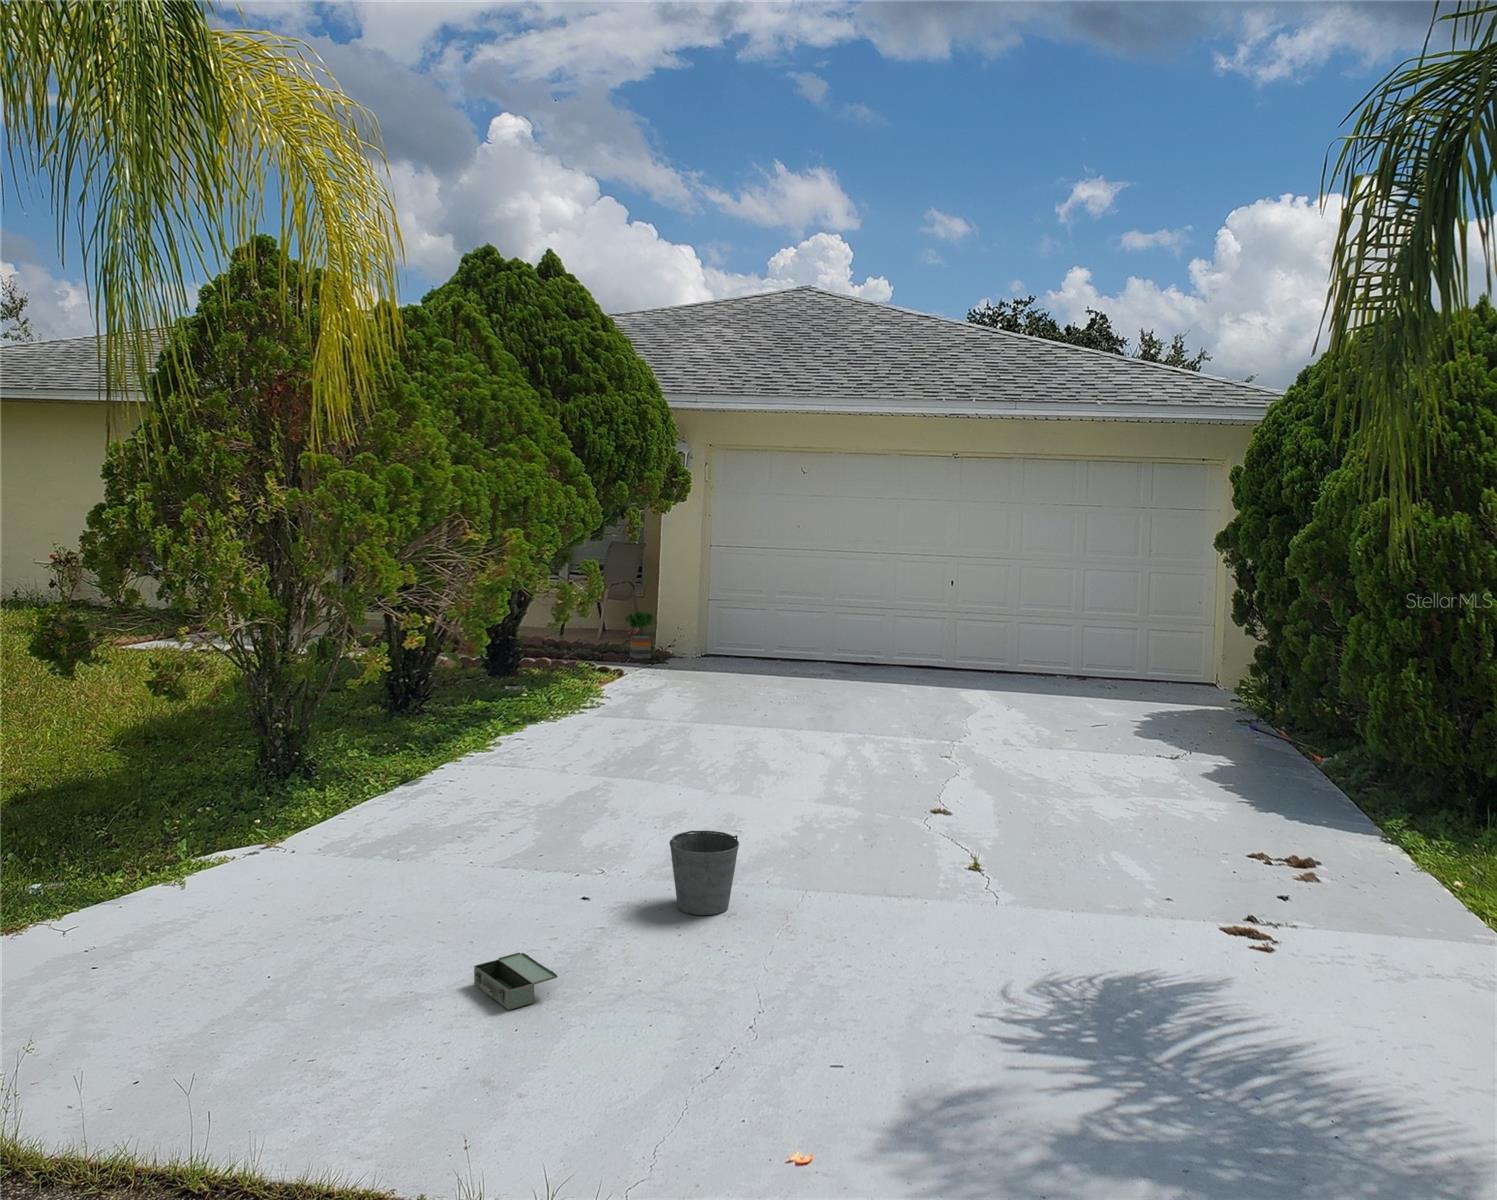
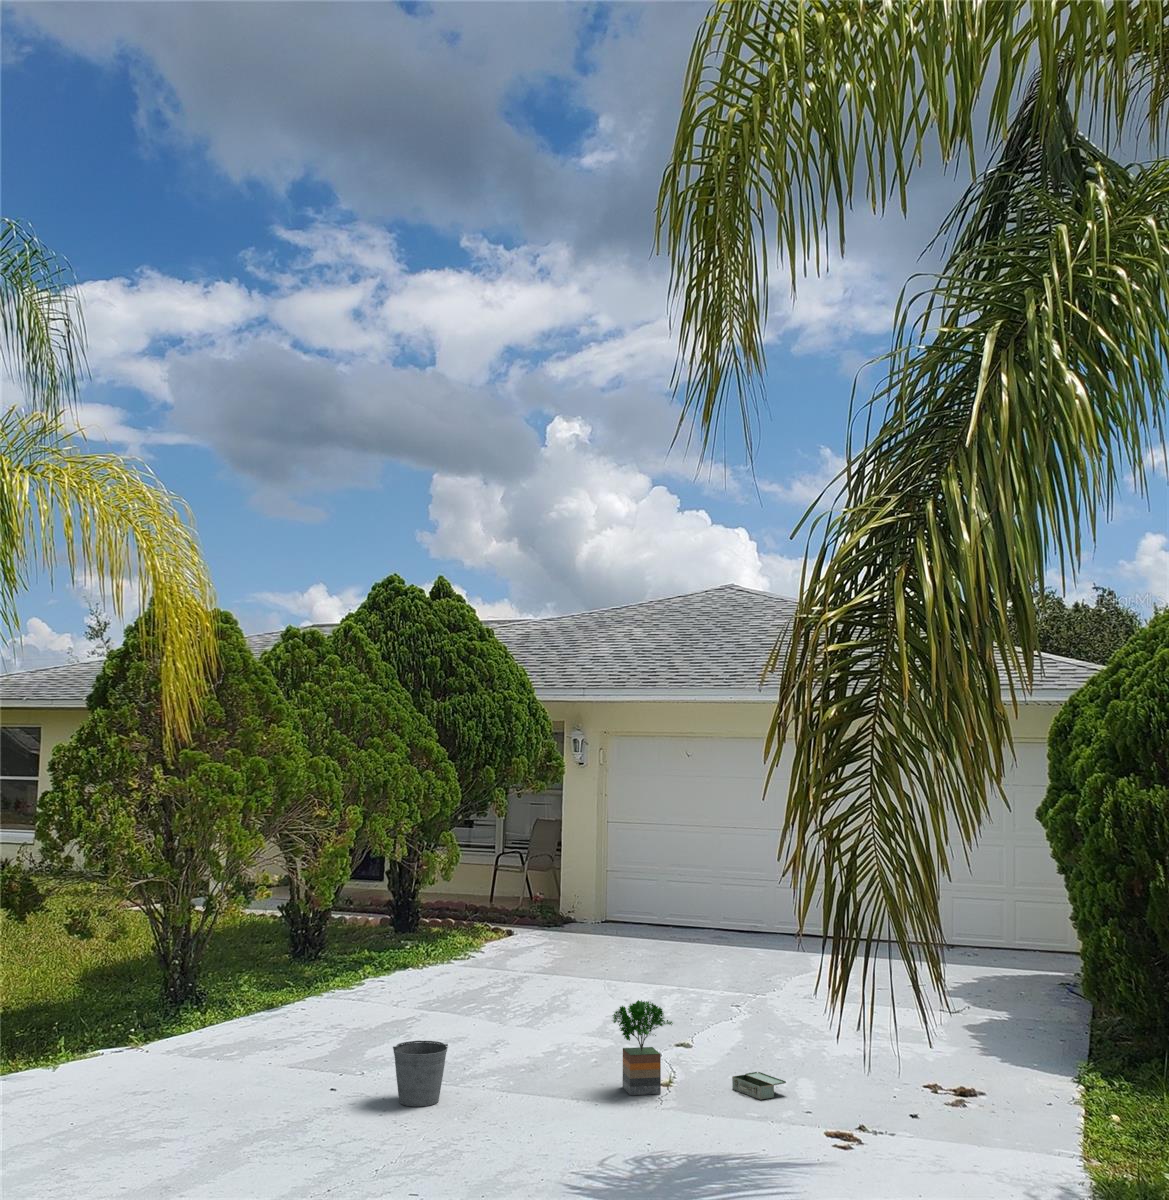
potted tree: present [626,611,658,659] -> present [613,1000,673,1095]
toolbox: present [474,953,557,1010] -> present [732,1072,786,1100]

